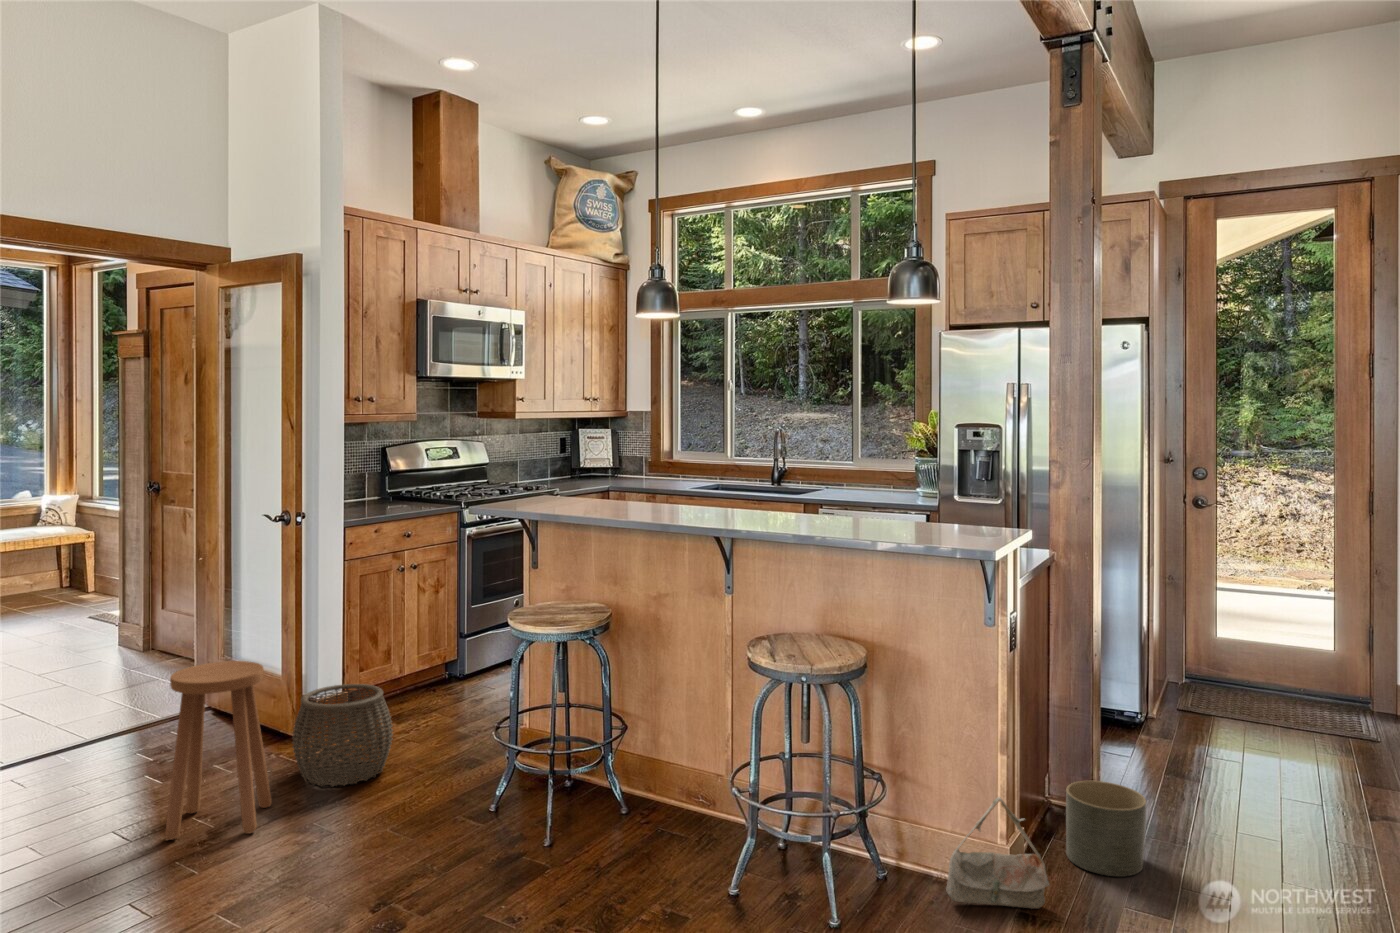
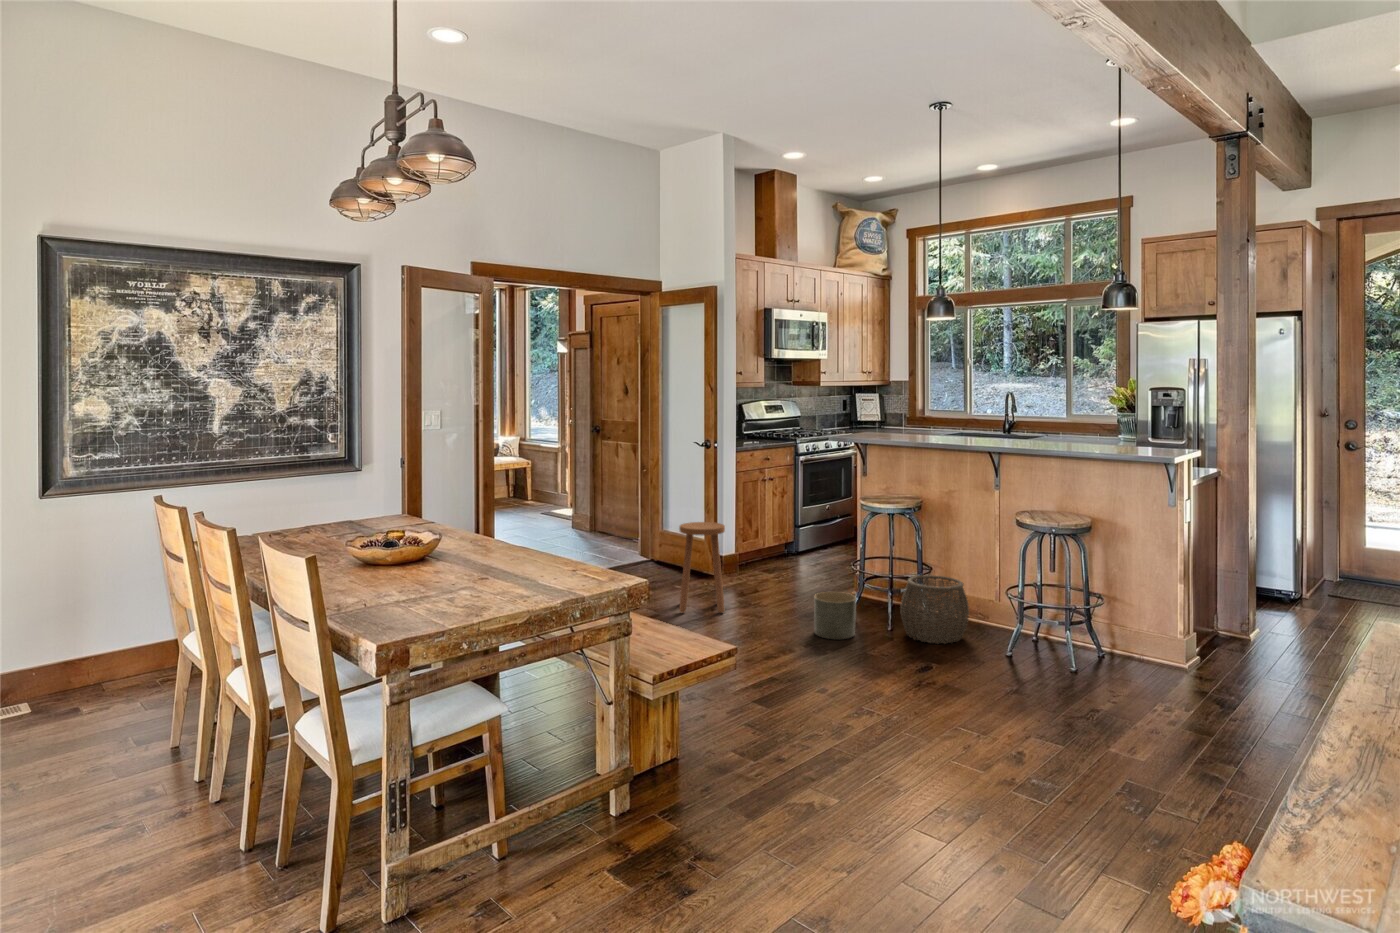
woven basket: present [292,684,393,787] -> present [901,575,969,644]
planter: present [1066,781,1146,877] -> present [814,592,856,640]
bag: present [946,797,1049,908] -> none [1140,605,1207,670]

